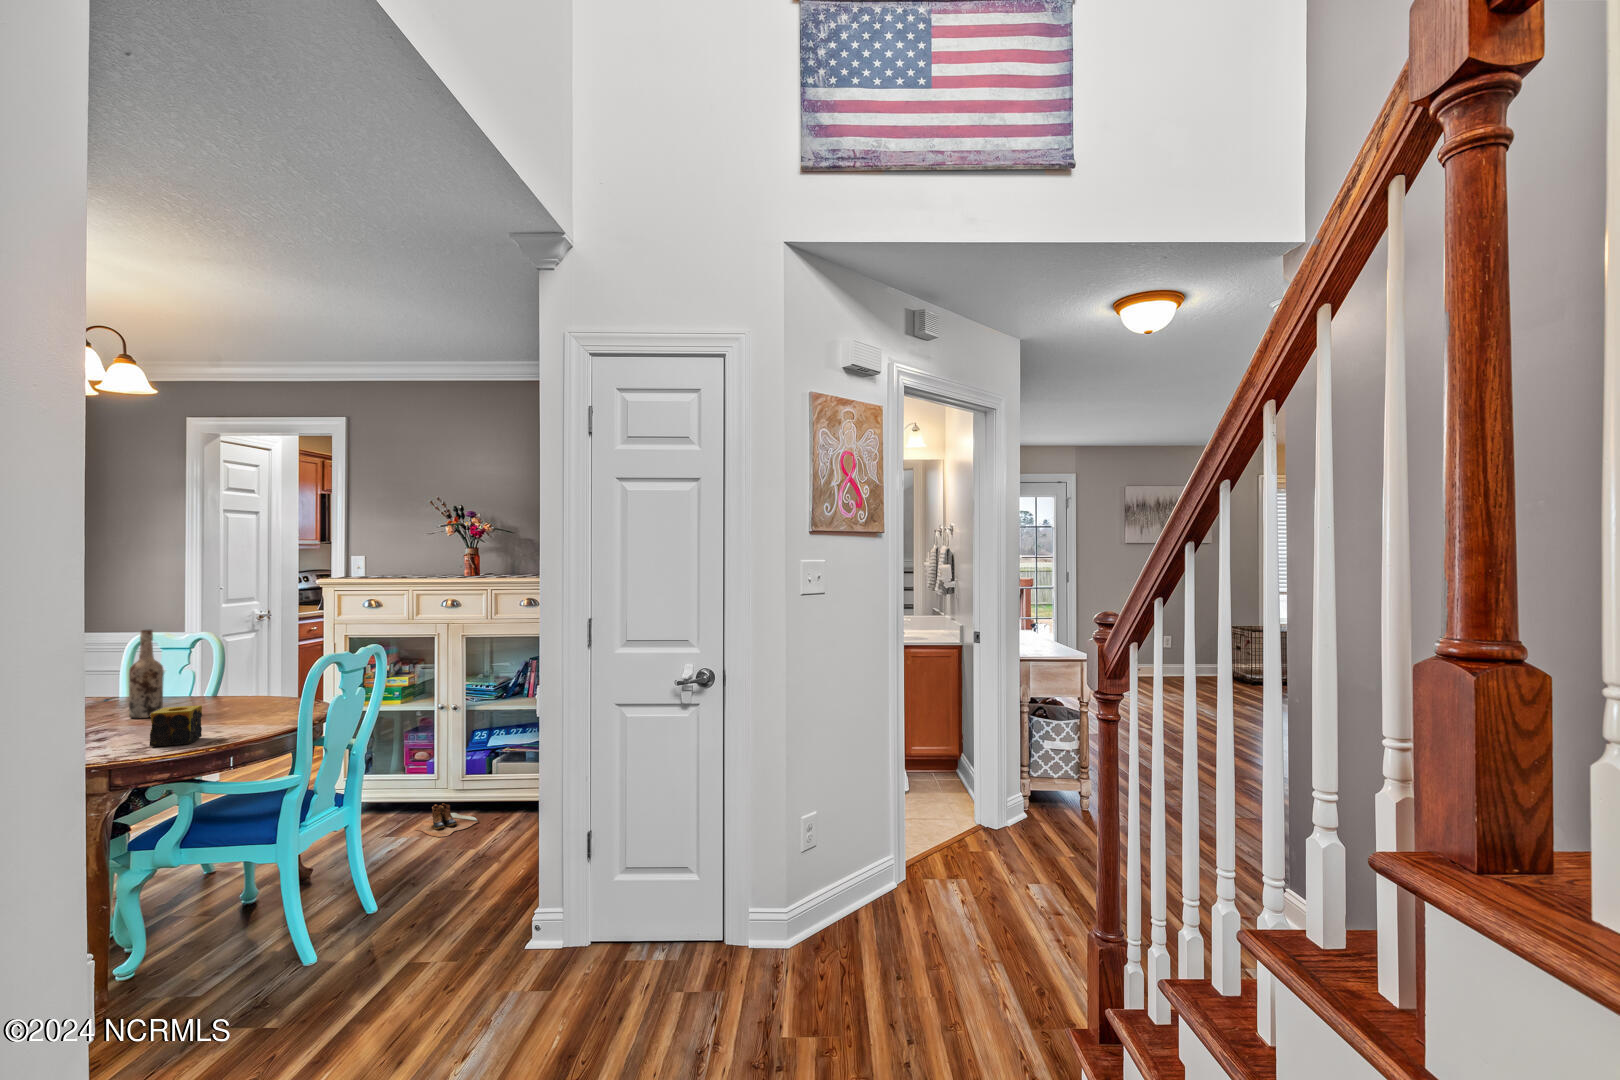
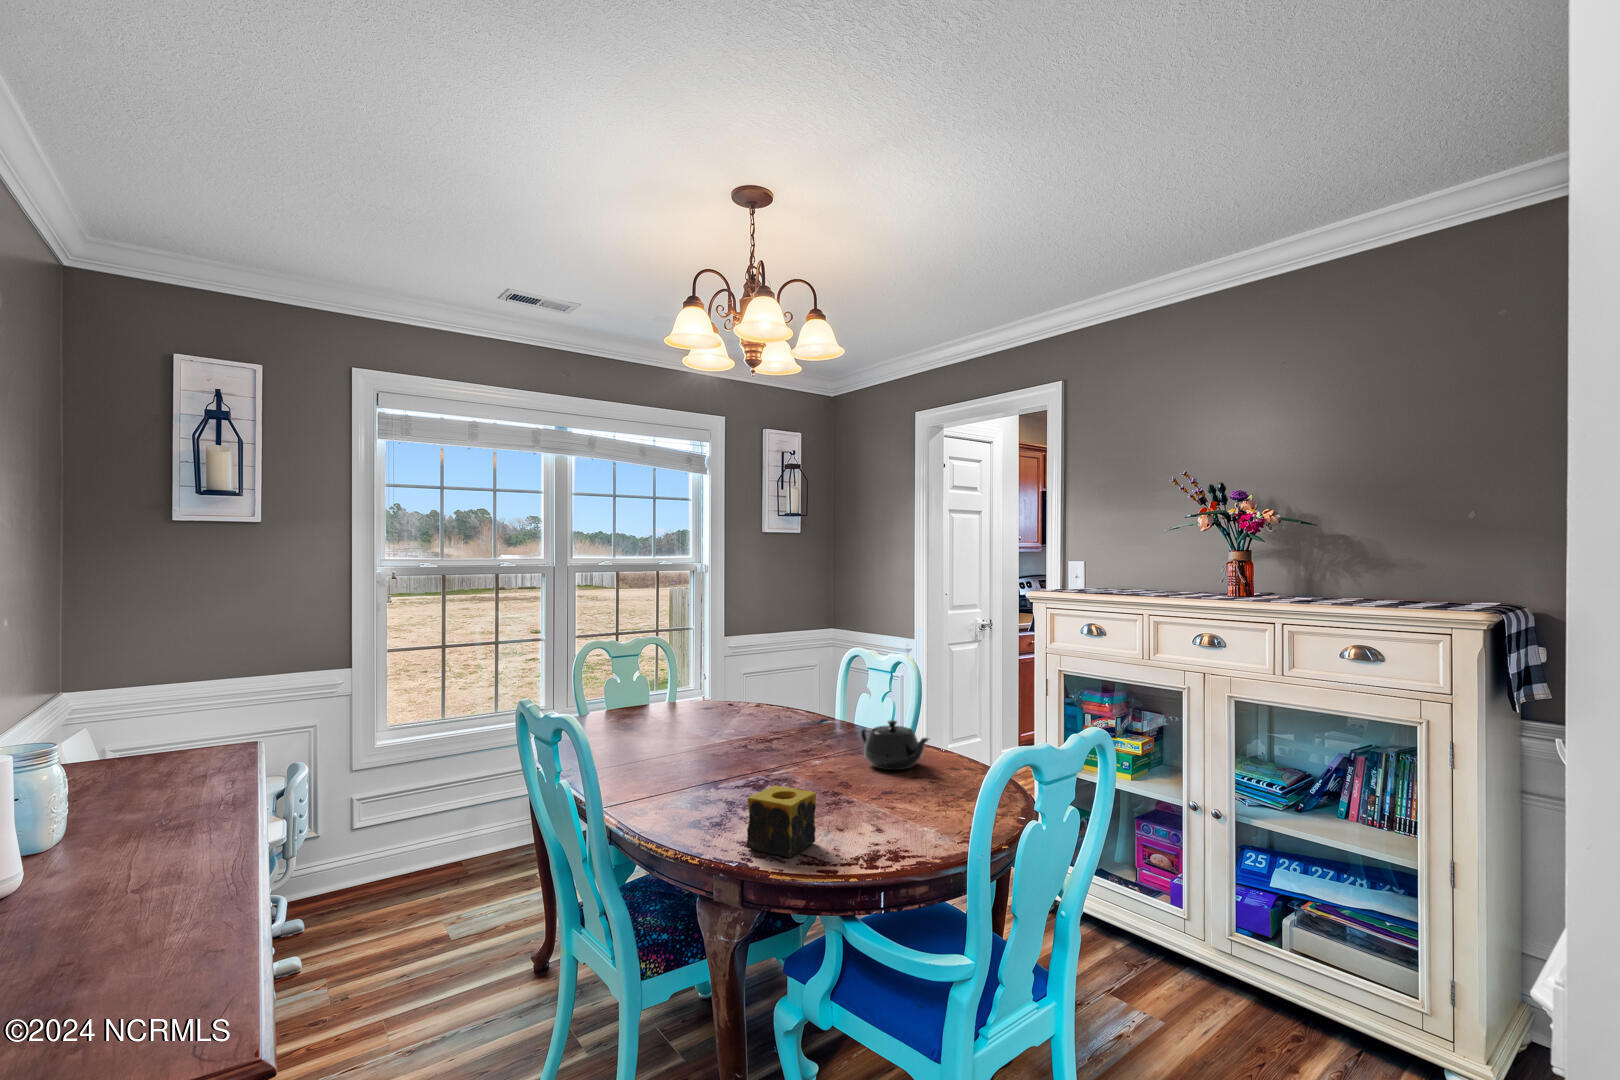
wine bottle: present [129,630,164,718] -> none [787,654,822,771]
teapot: none [194,672,263,707] -> present [861,720,929,770]
boots: present [416,803,478,837] -> none [1153,966,1261,1040]

